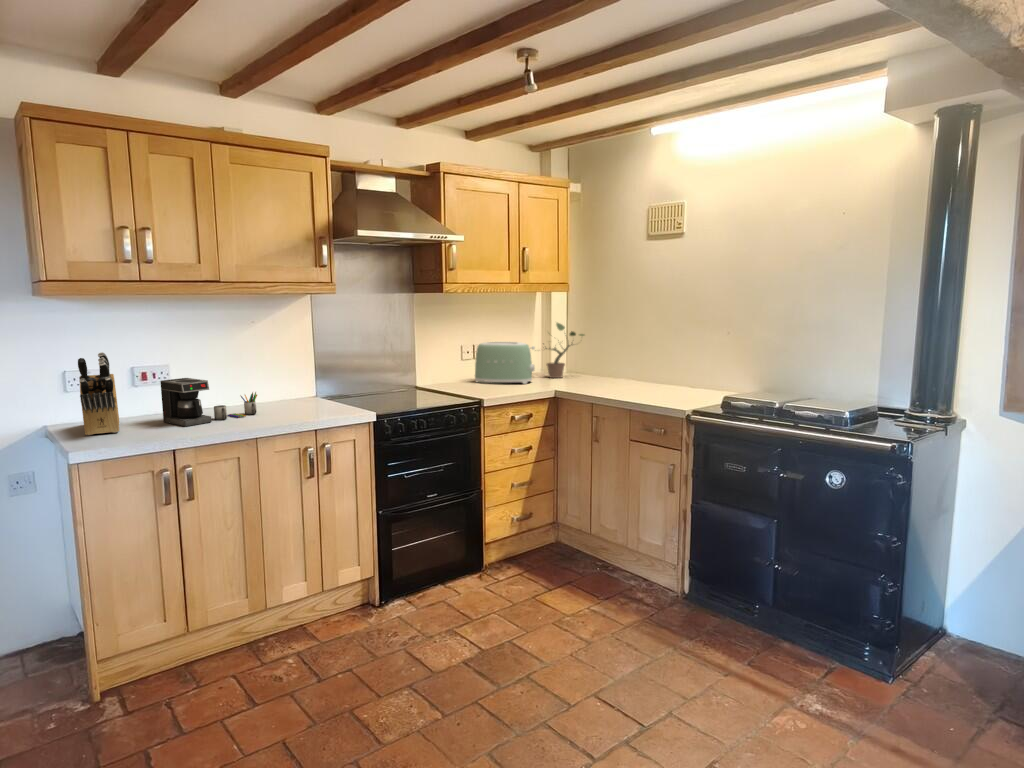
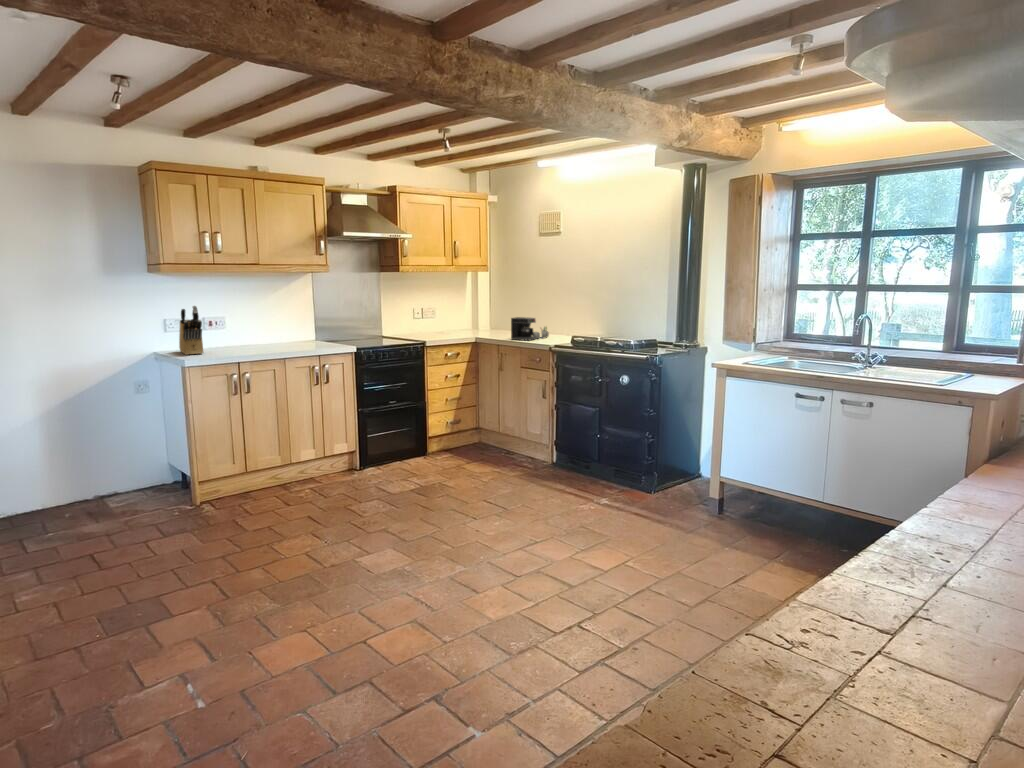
potted plant: present [545,323,584,378] -> none [465,293,501,332]
toaster: present [475,342,535,384] -> none [423,306,464,335]
coffee maker: present [160,378,257,427] -> present [511,317,549,341]

